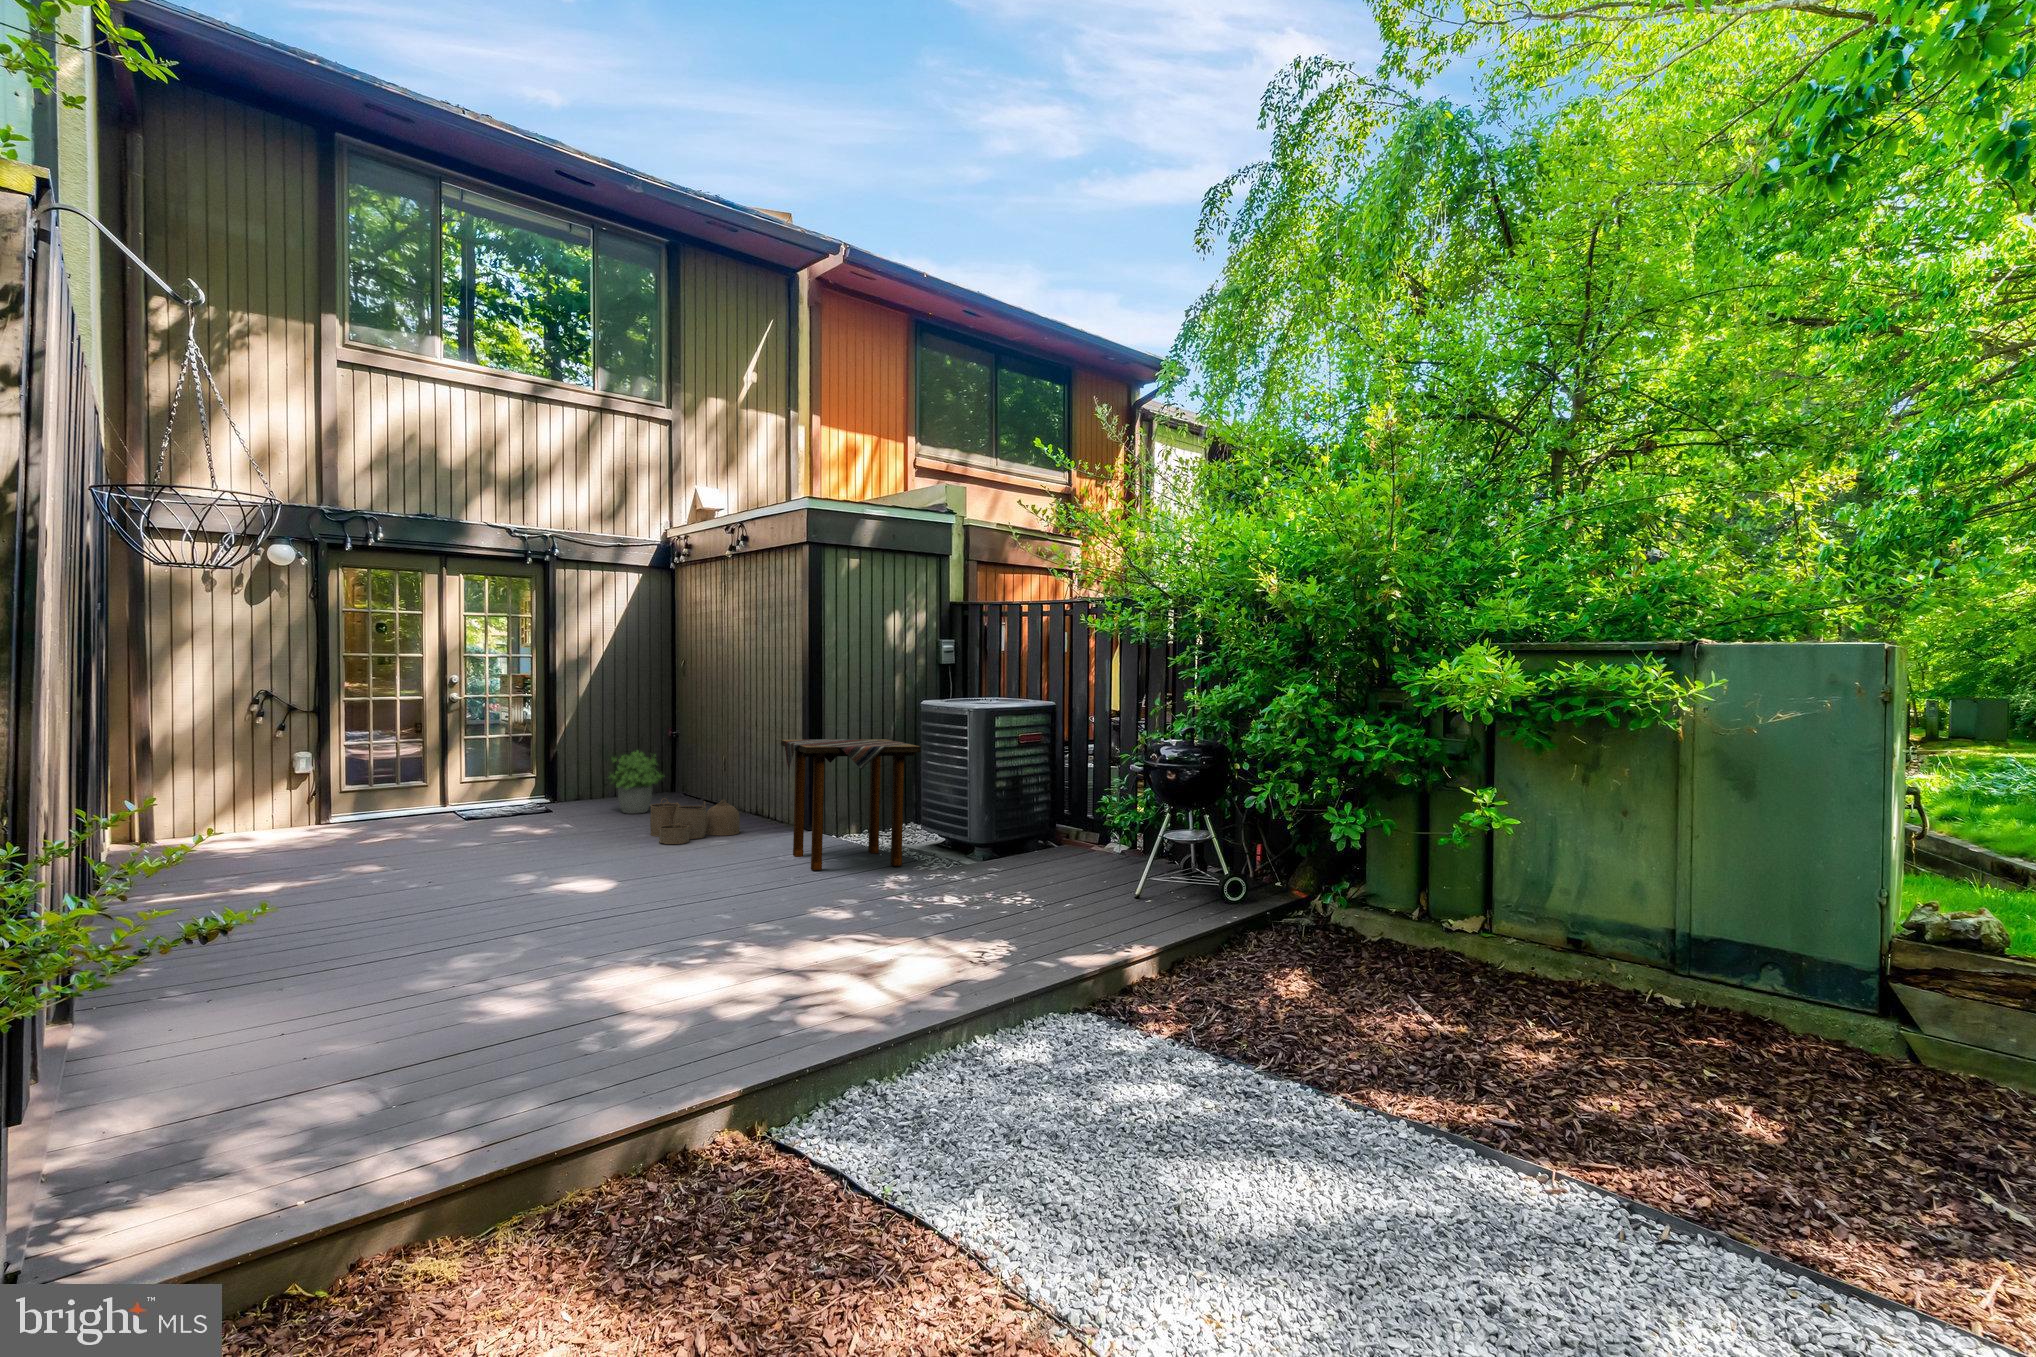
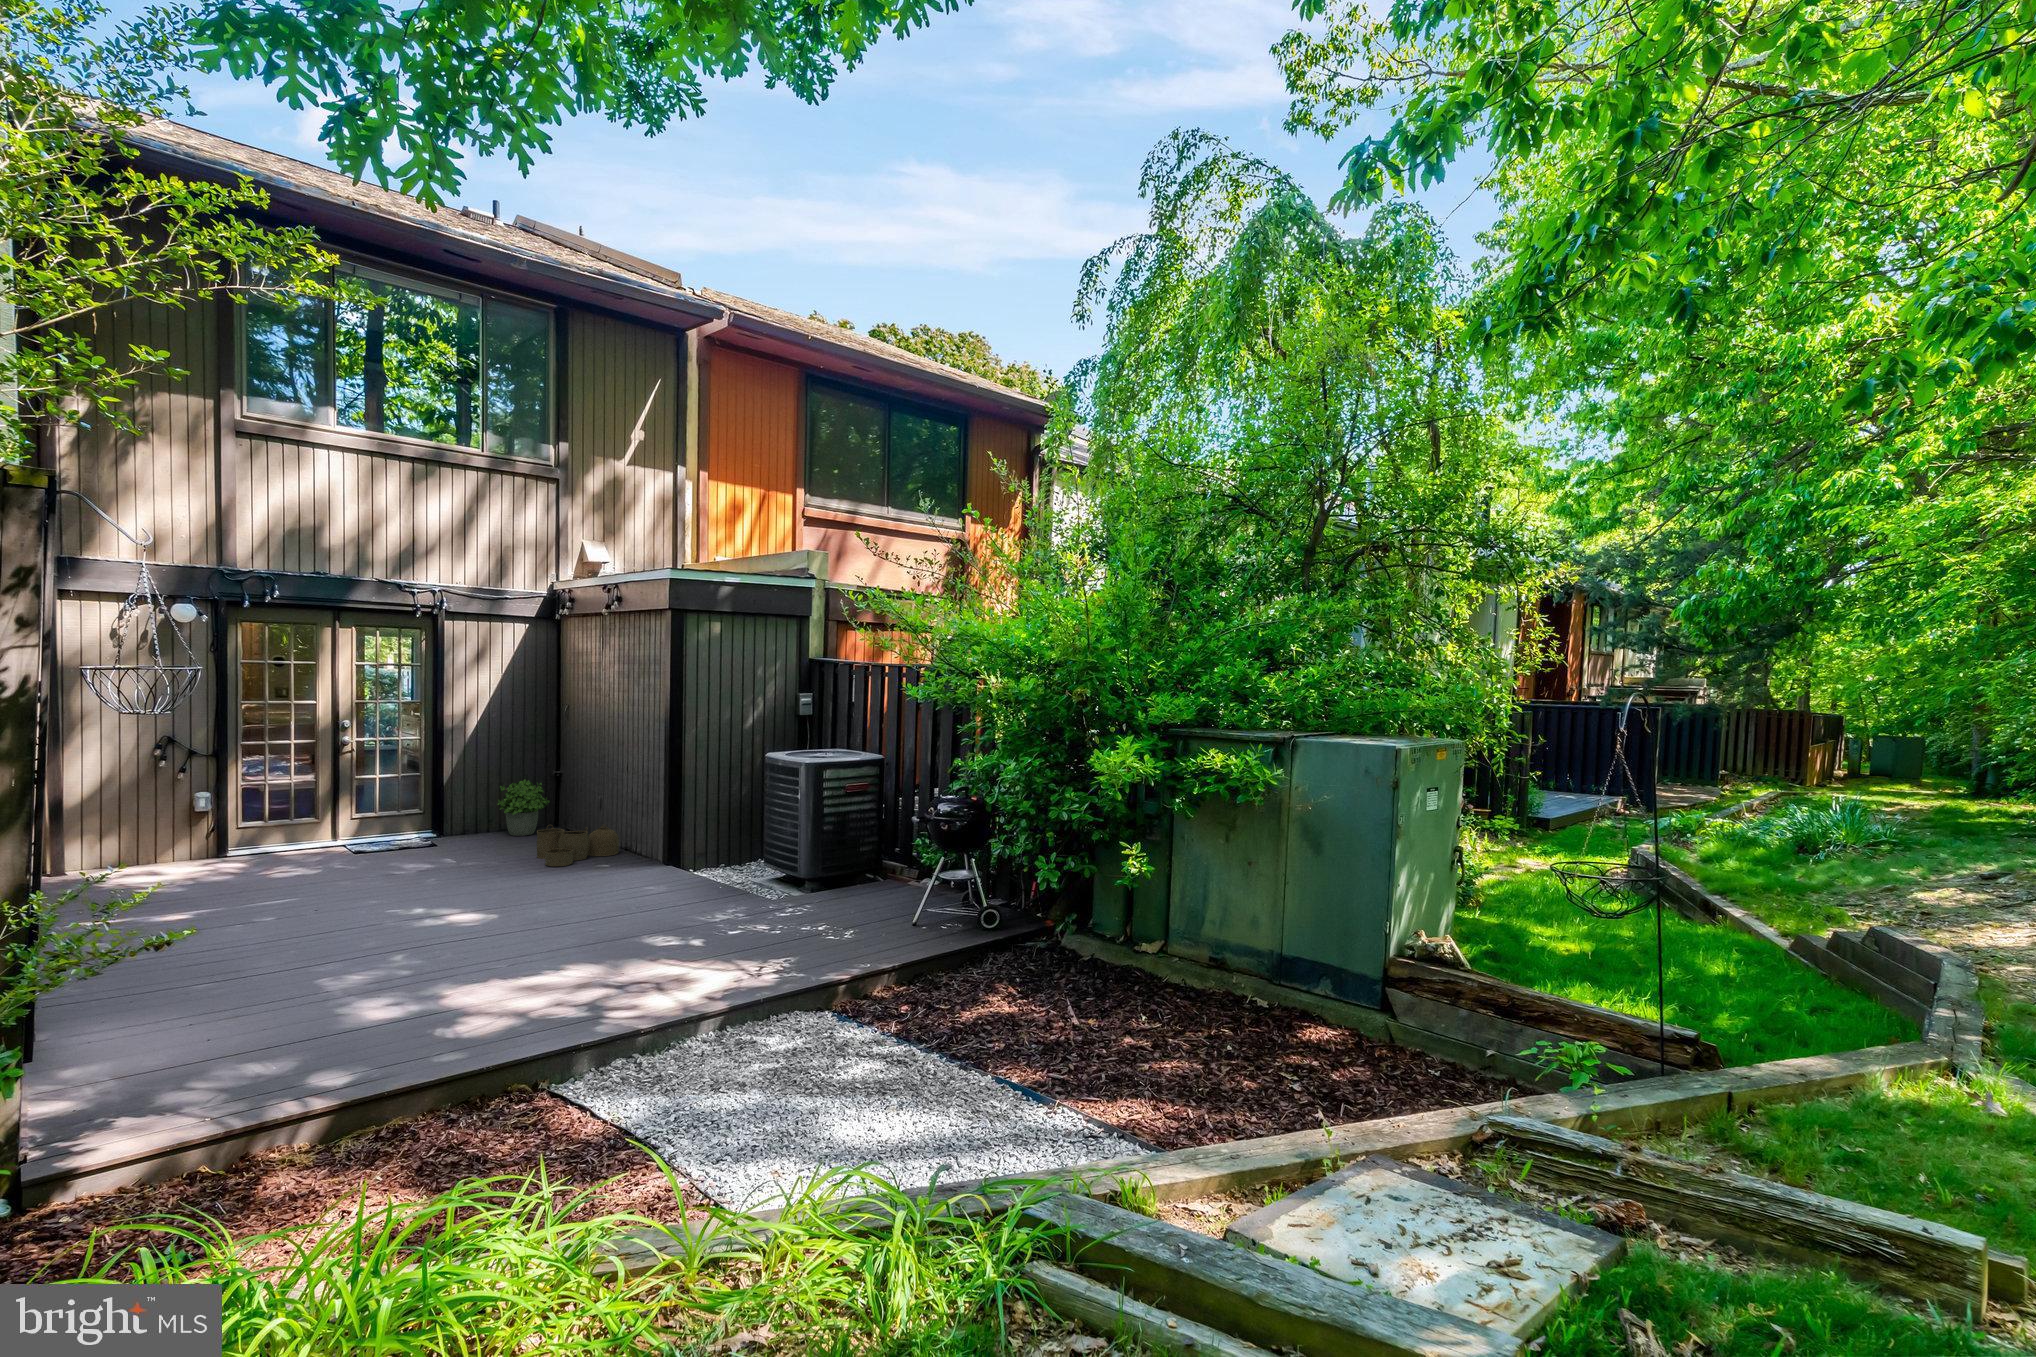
side table: present [781,739,921,871] -> none [656,773,778,889]

